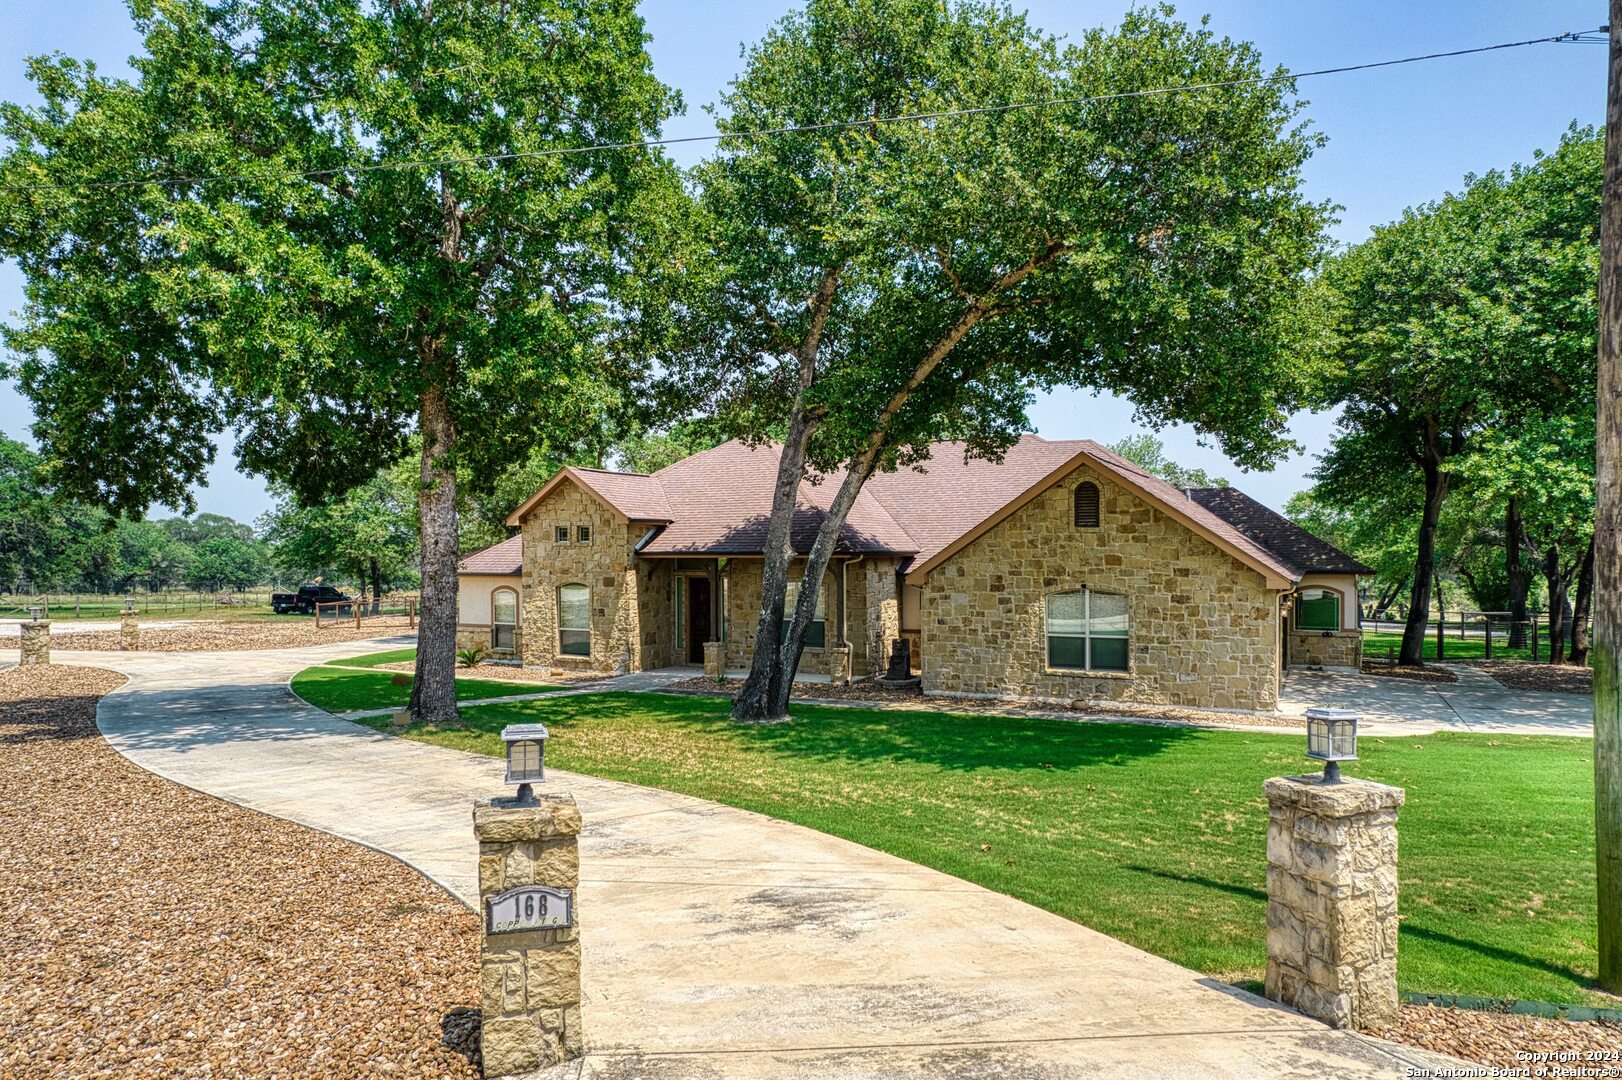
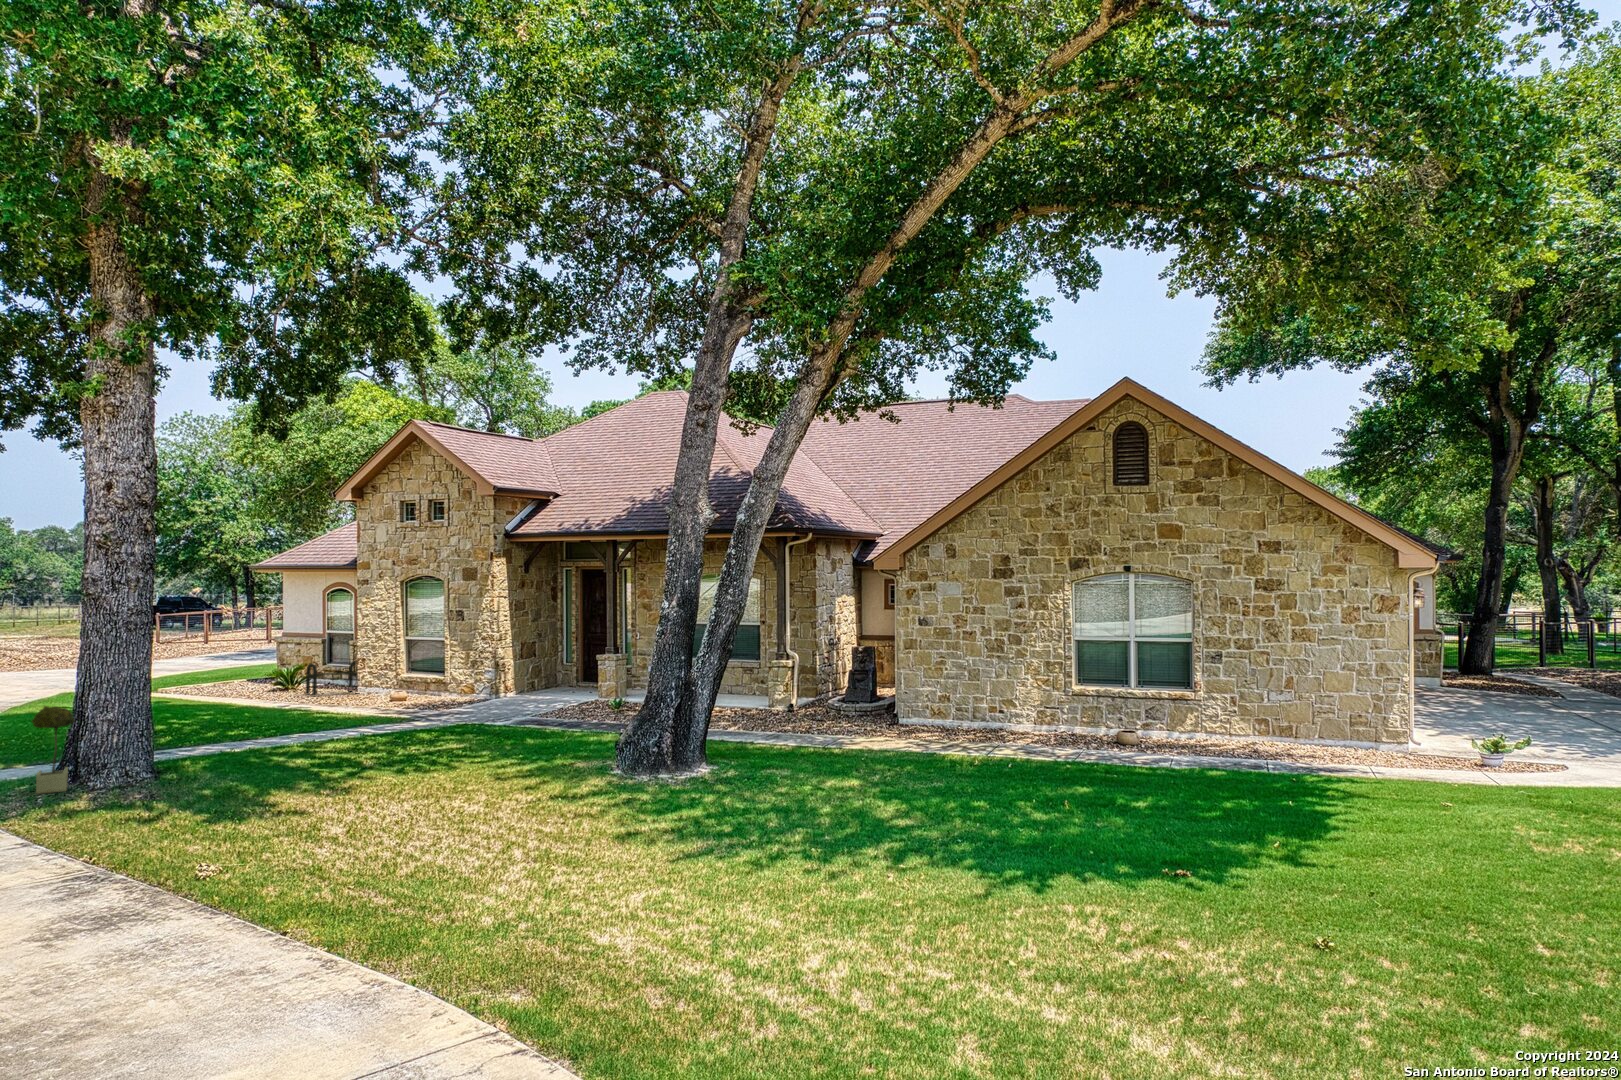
bench: present [1354,645,1395,671] -> present [305,661,357,696]

